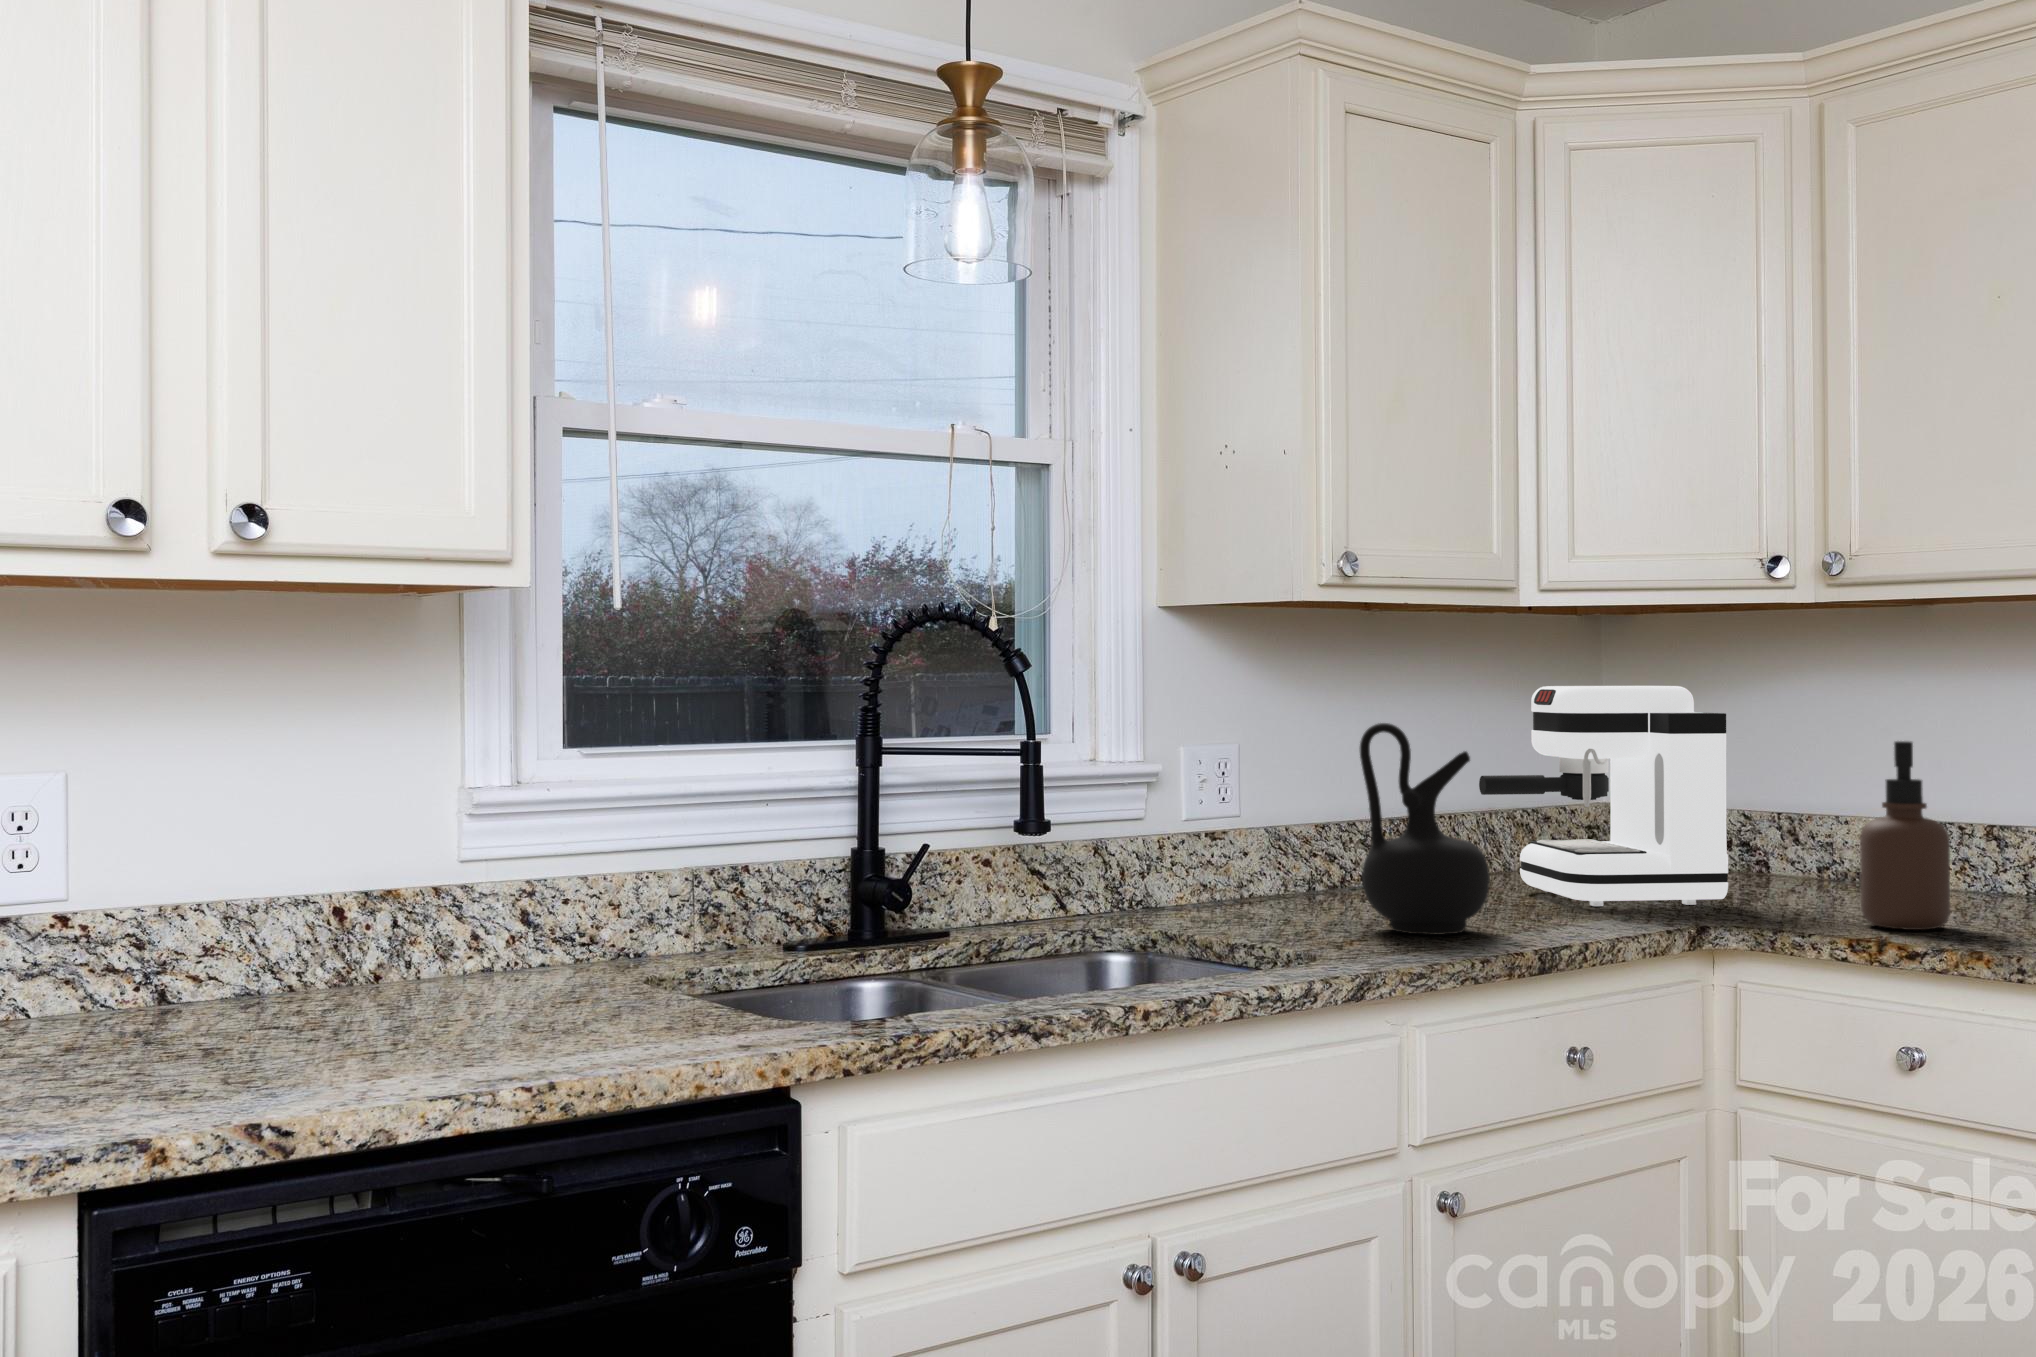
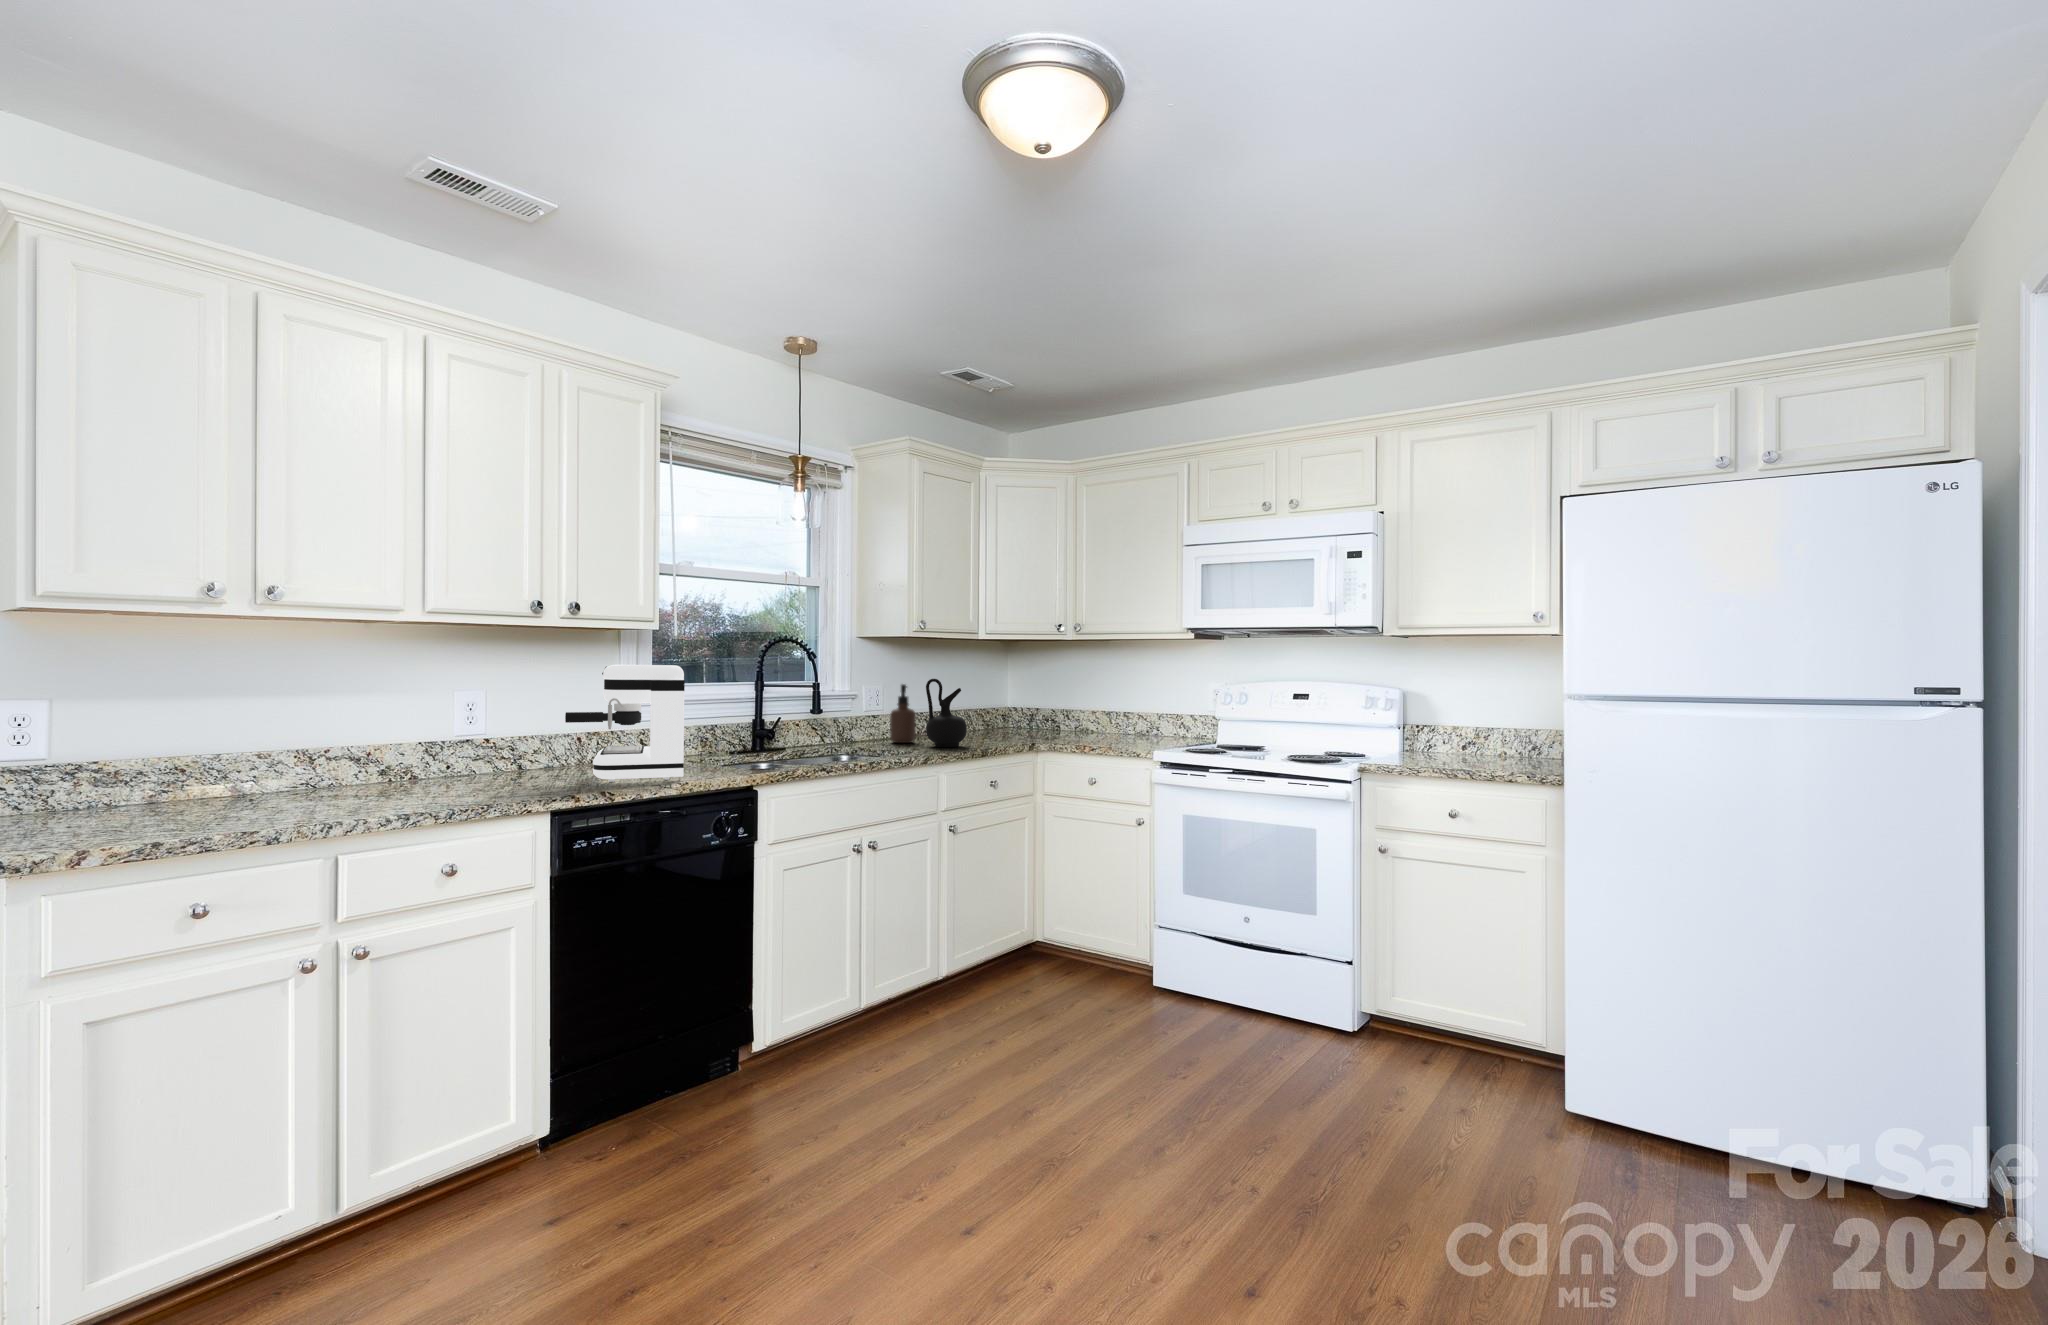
coffee maker: present [1479,686,1728,906] -> present [565,665,685,782]
soap dispenser: present [1860,741,1950,930] -> present [890,684,916,743]

